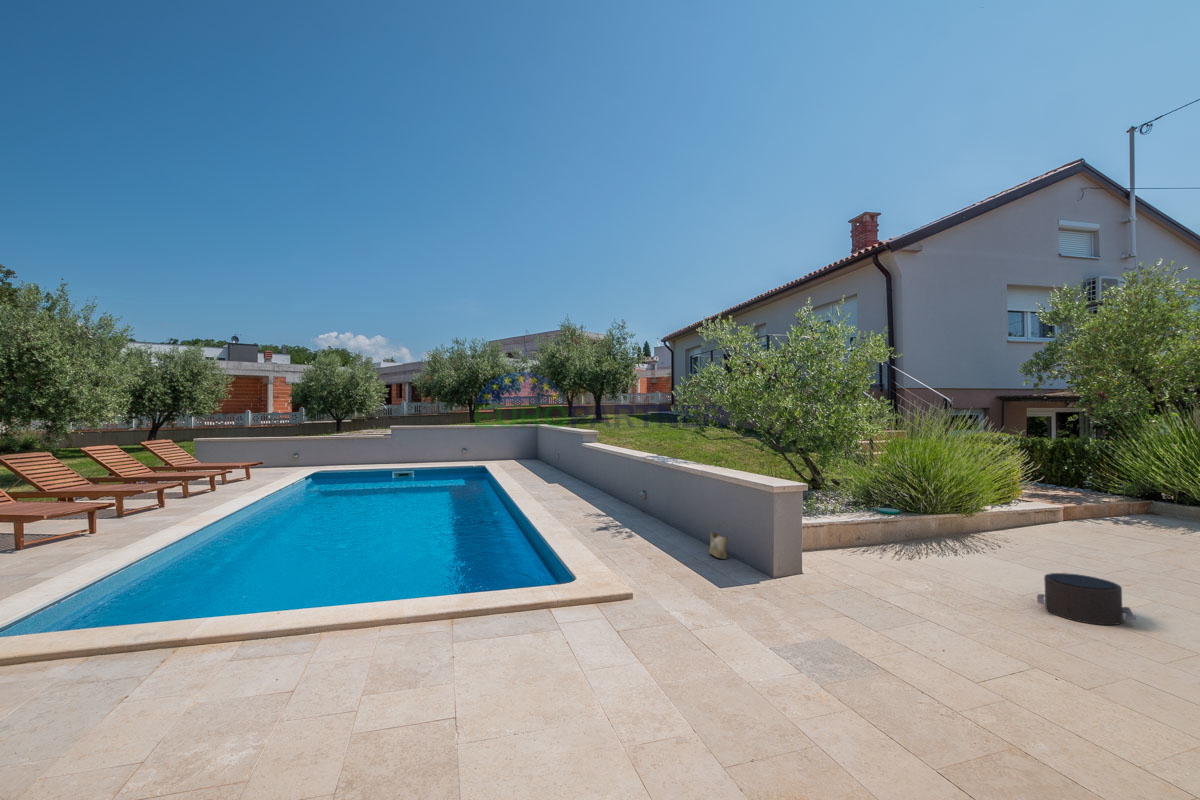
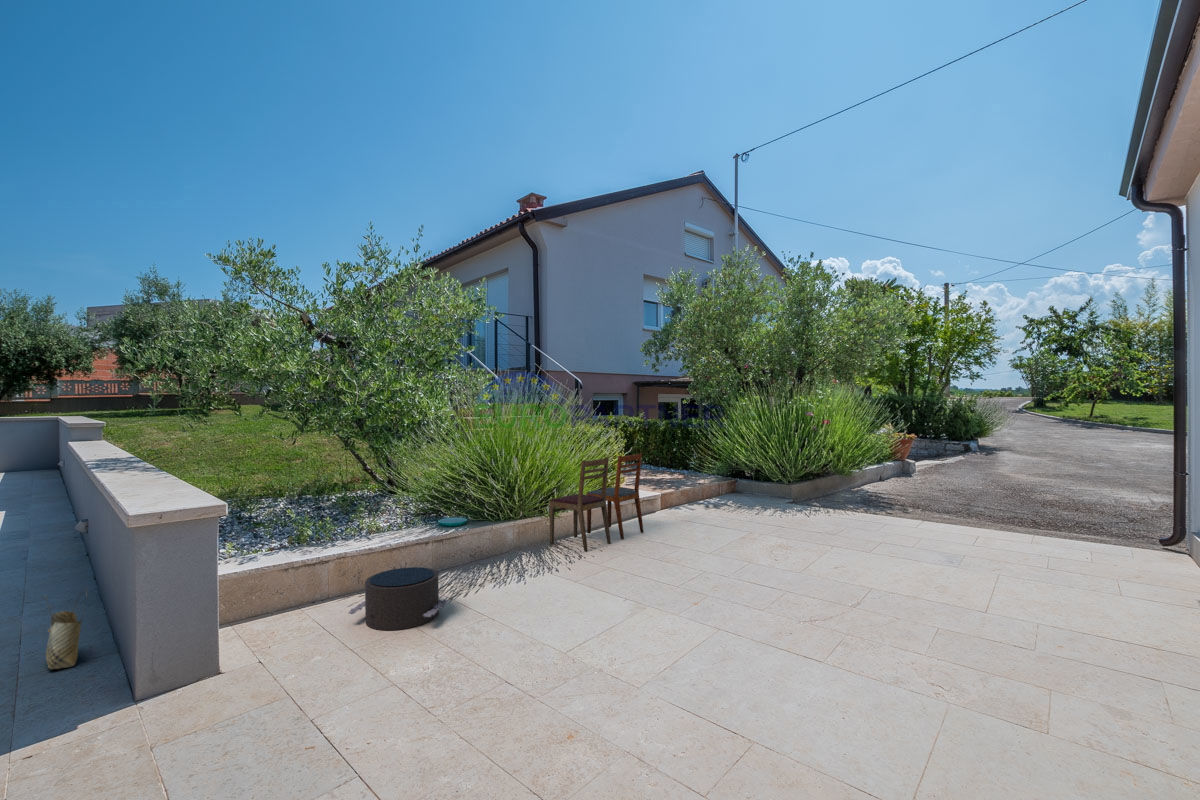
chair: none [962,470,1053,545] -> present [549,453,644,551]
pouf: present [1037,573,1136,625] -> present [349,567,447,630]

